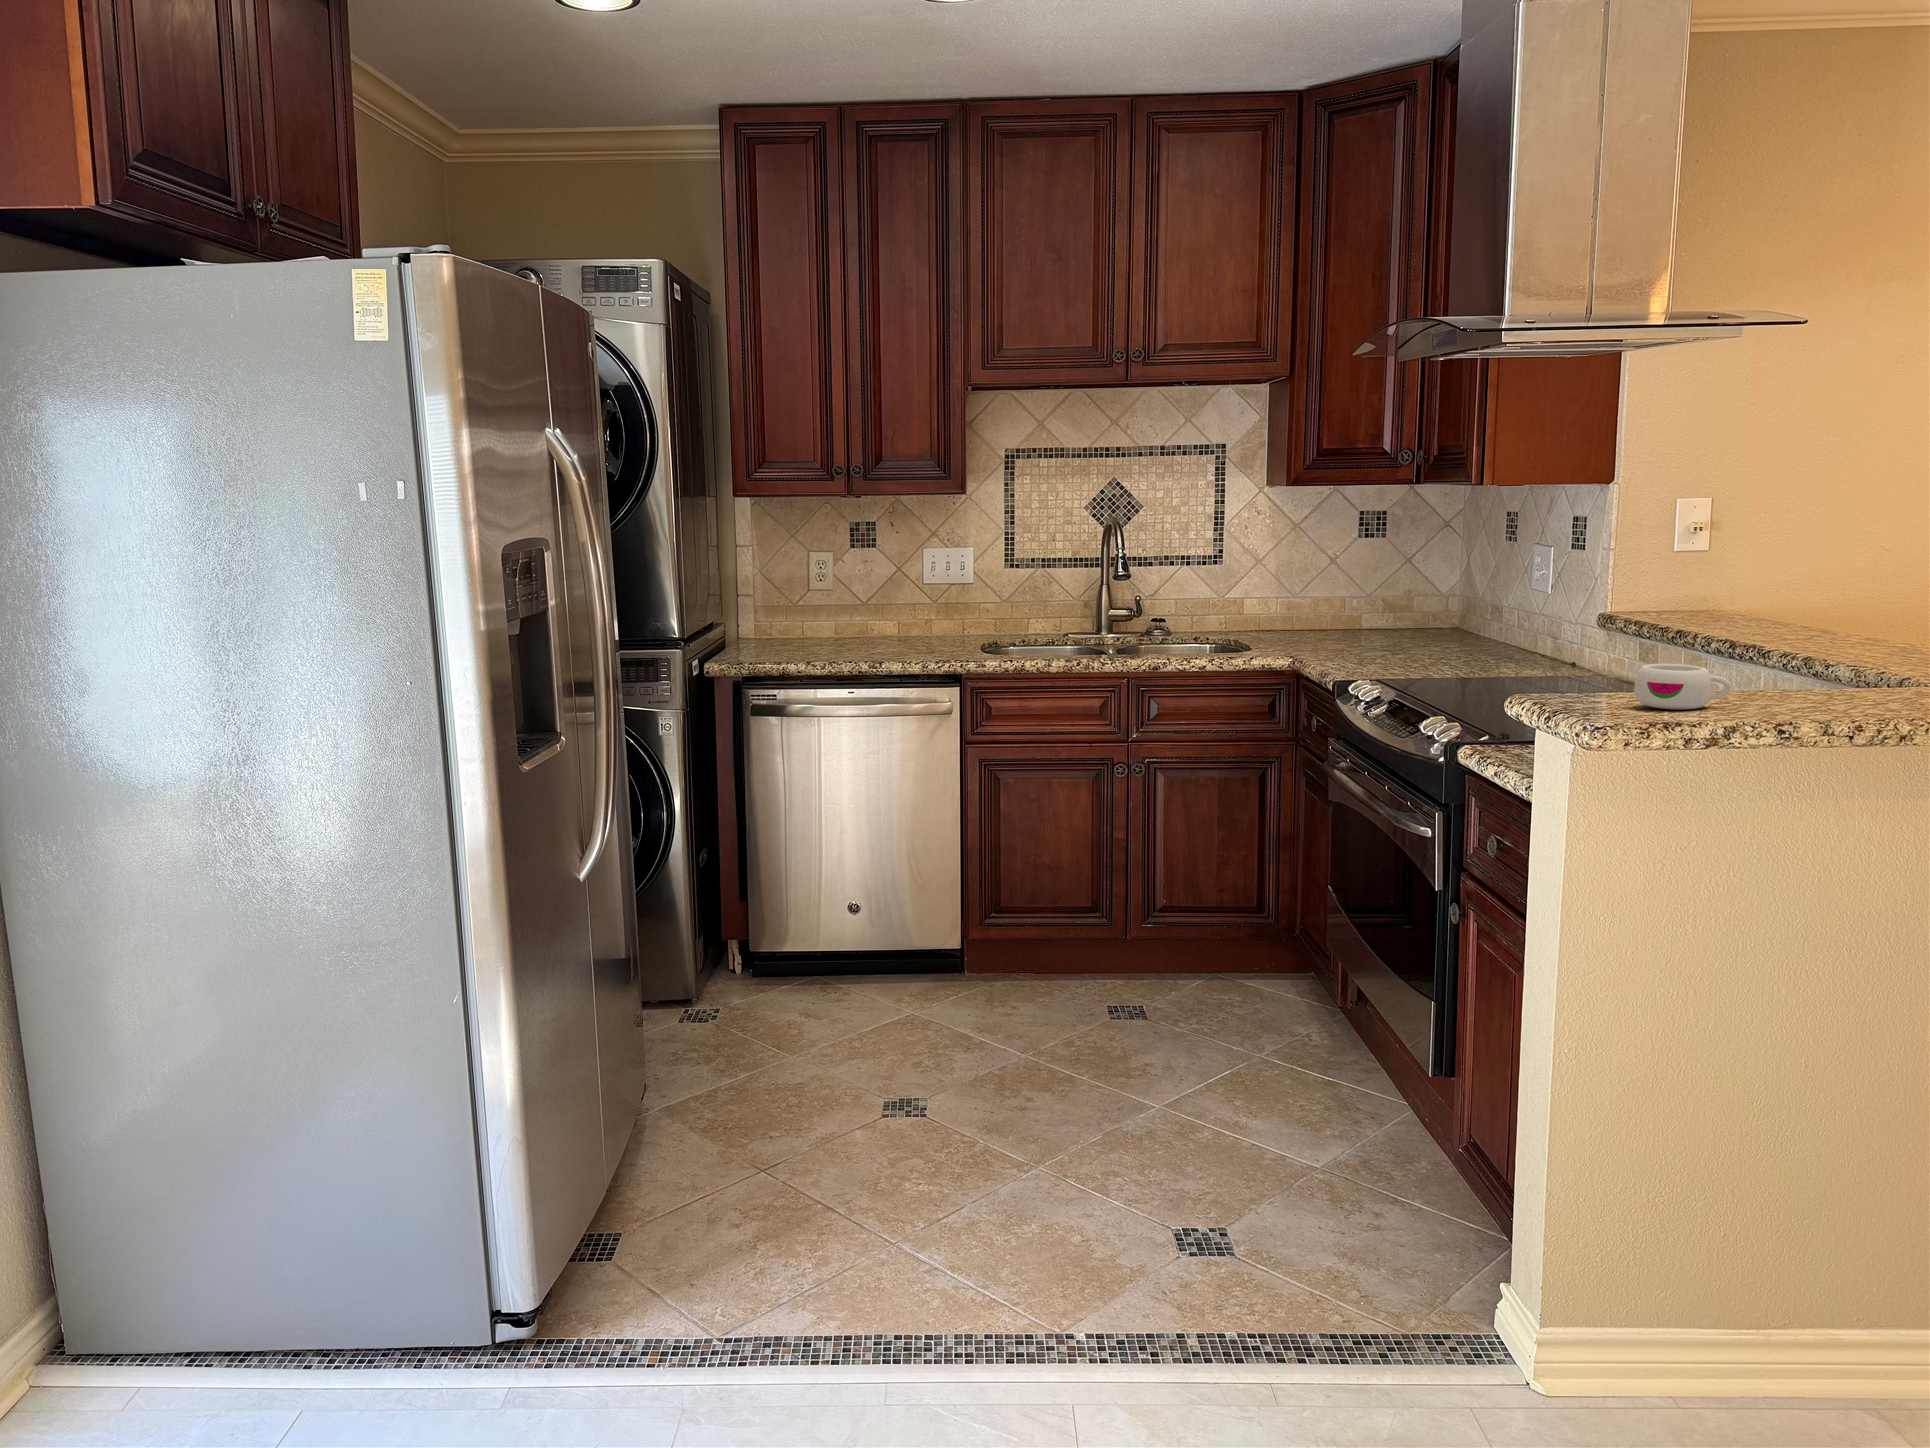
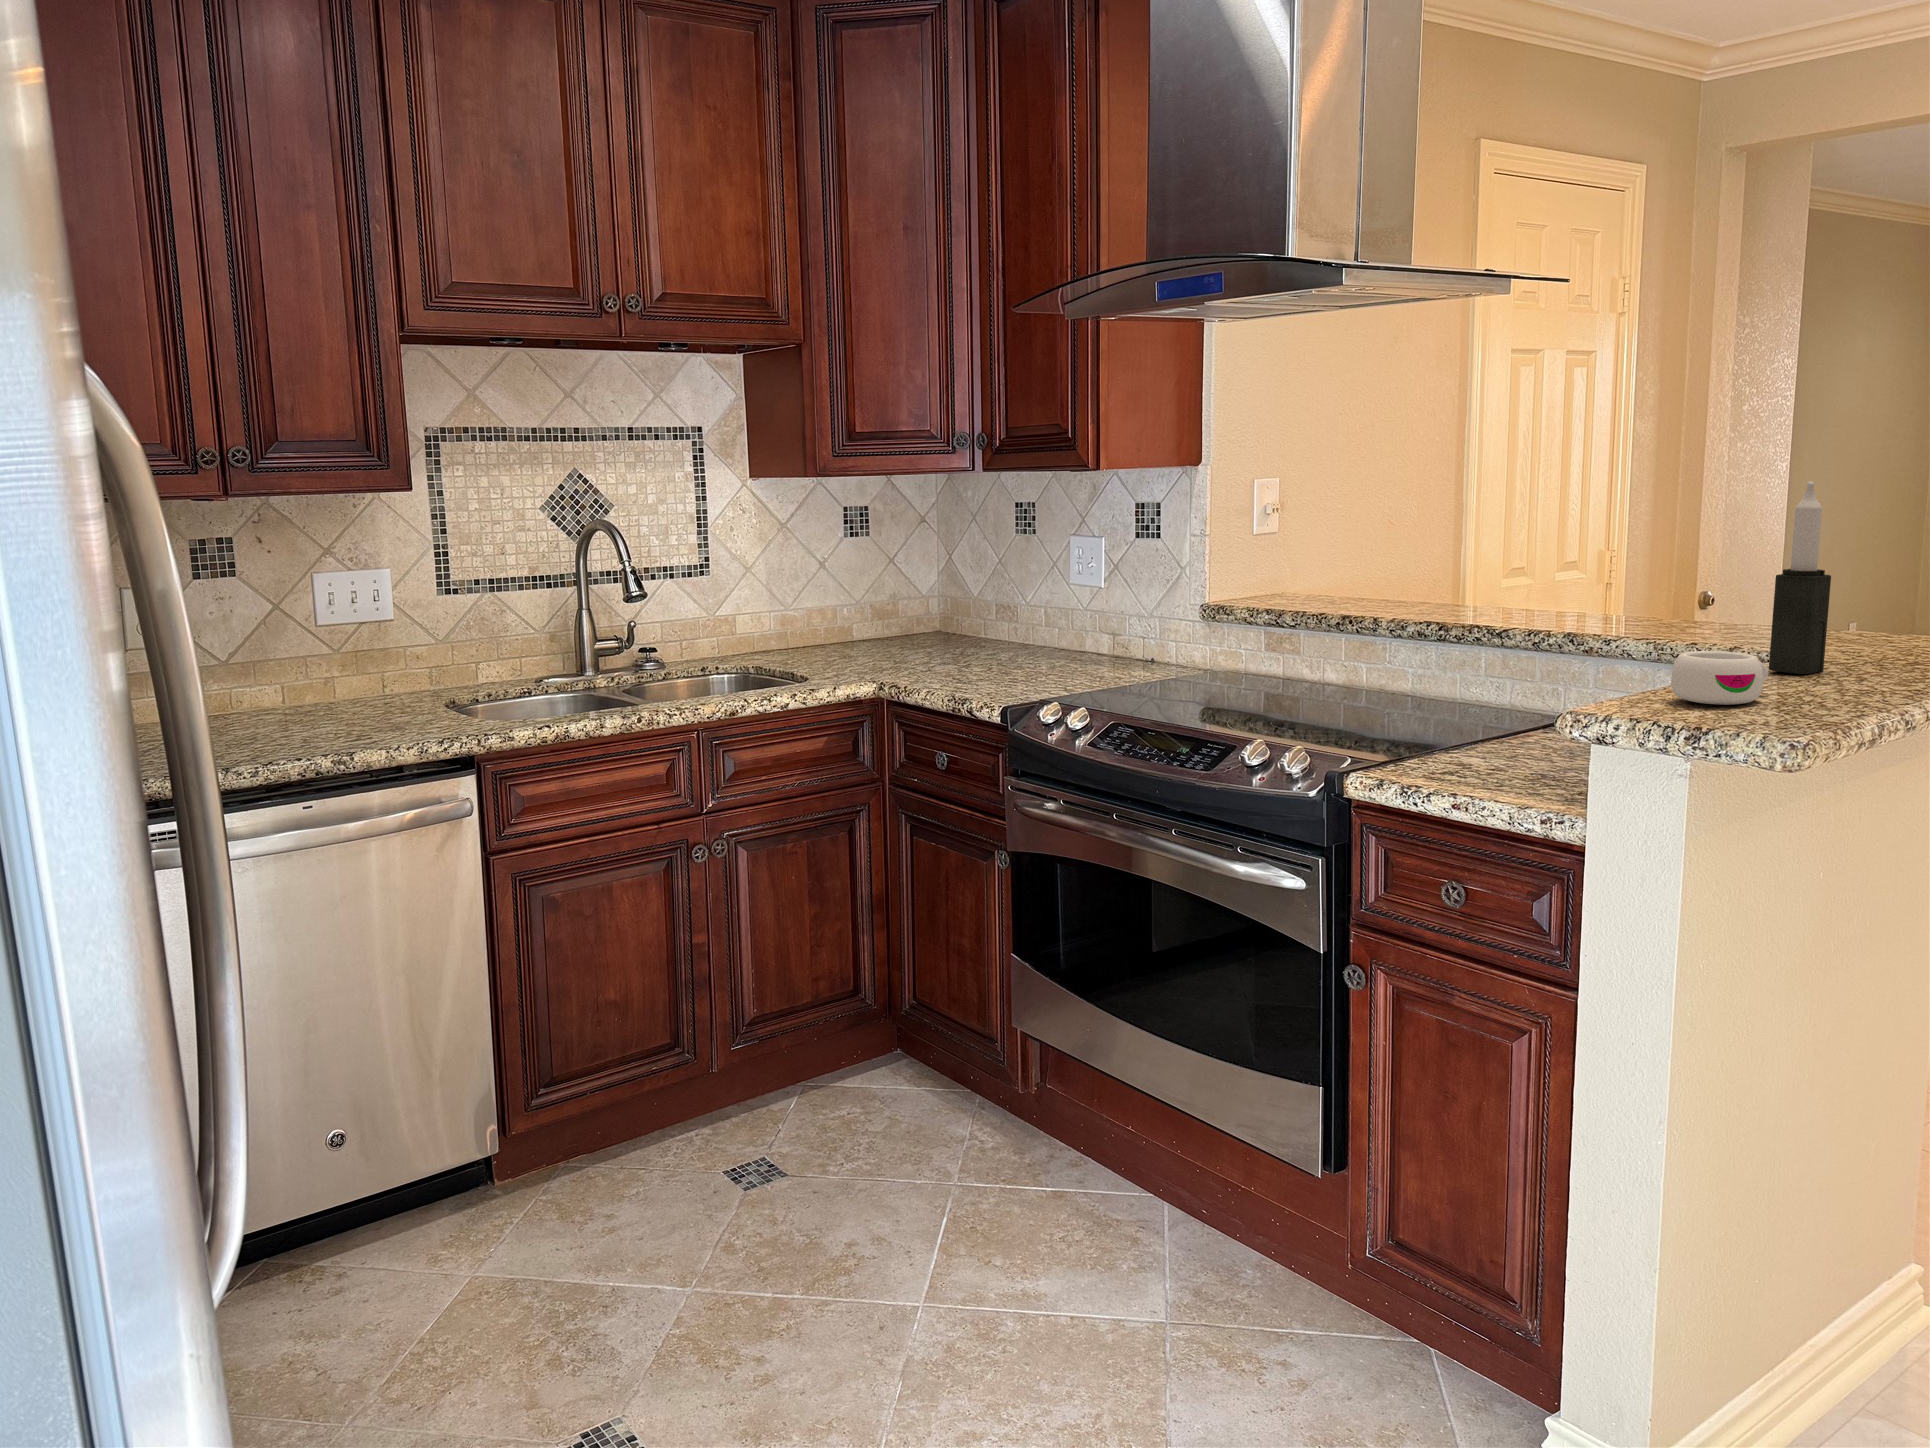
candle: none [1822,520,1880,700] -> present [1769,481,1831,674]

